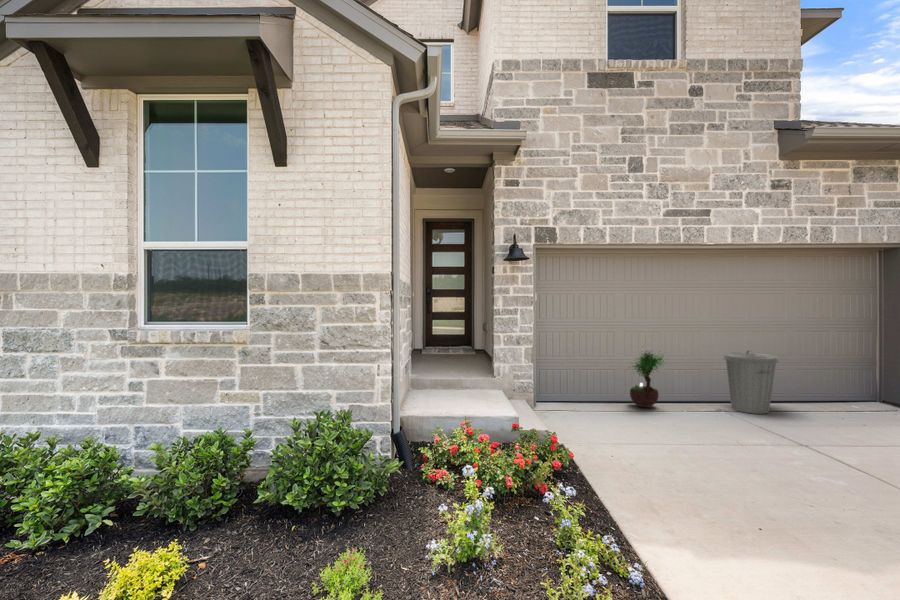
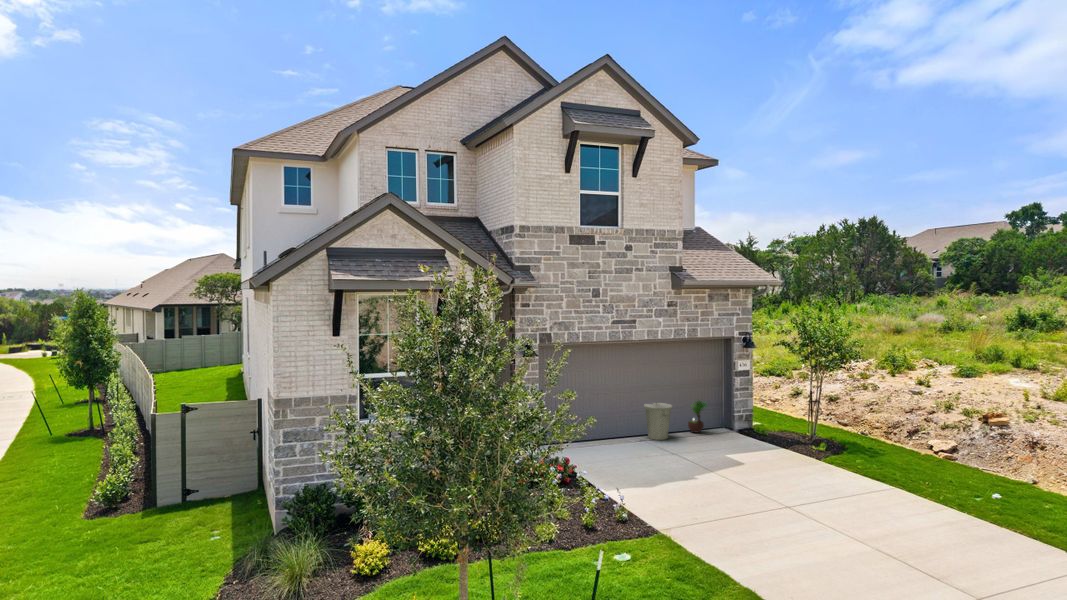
potted tree: present [630,351,663,407] -> present [688,401,706,432]

